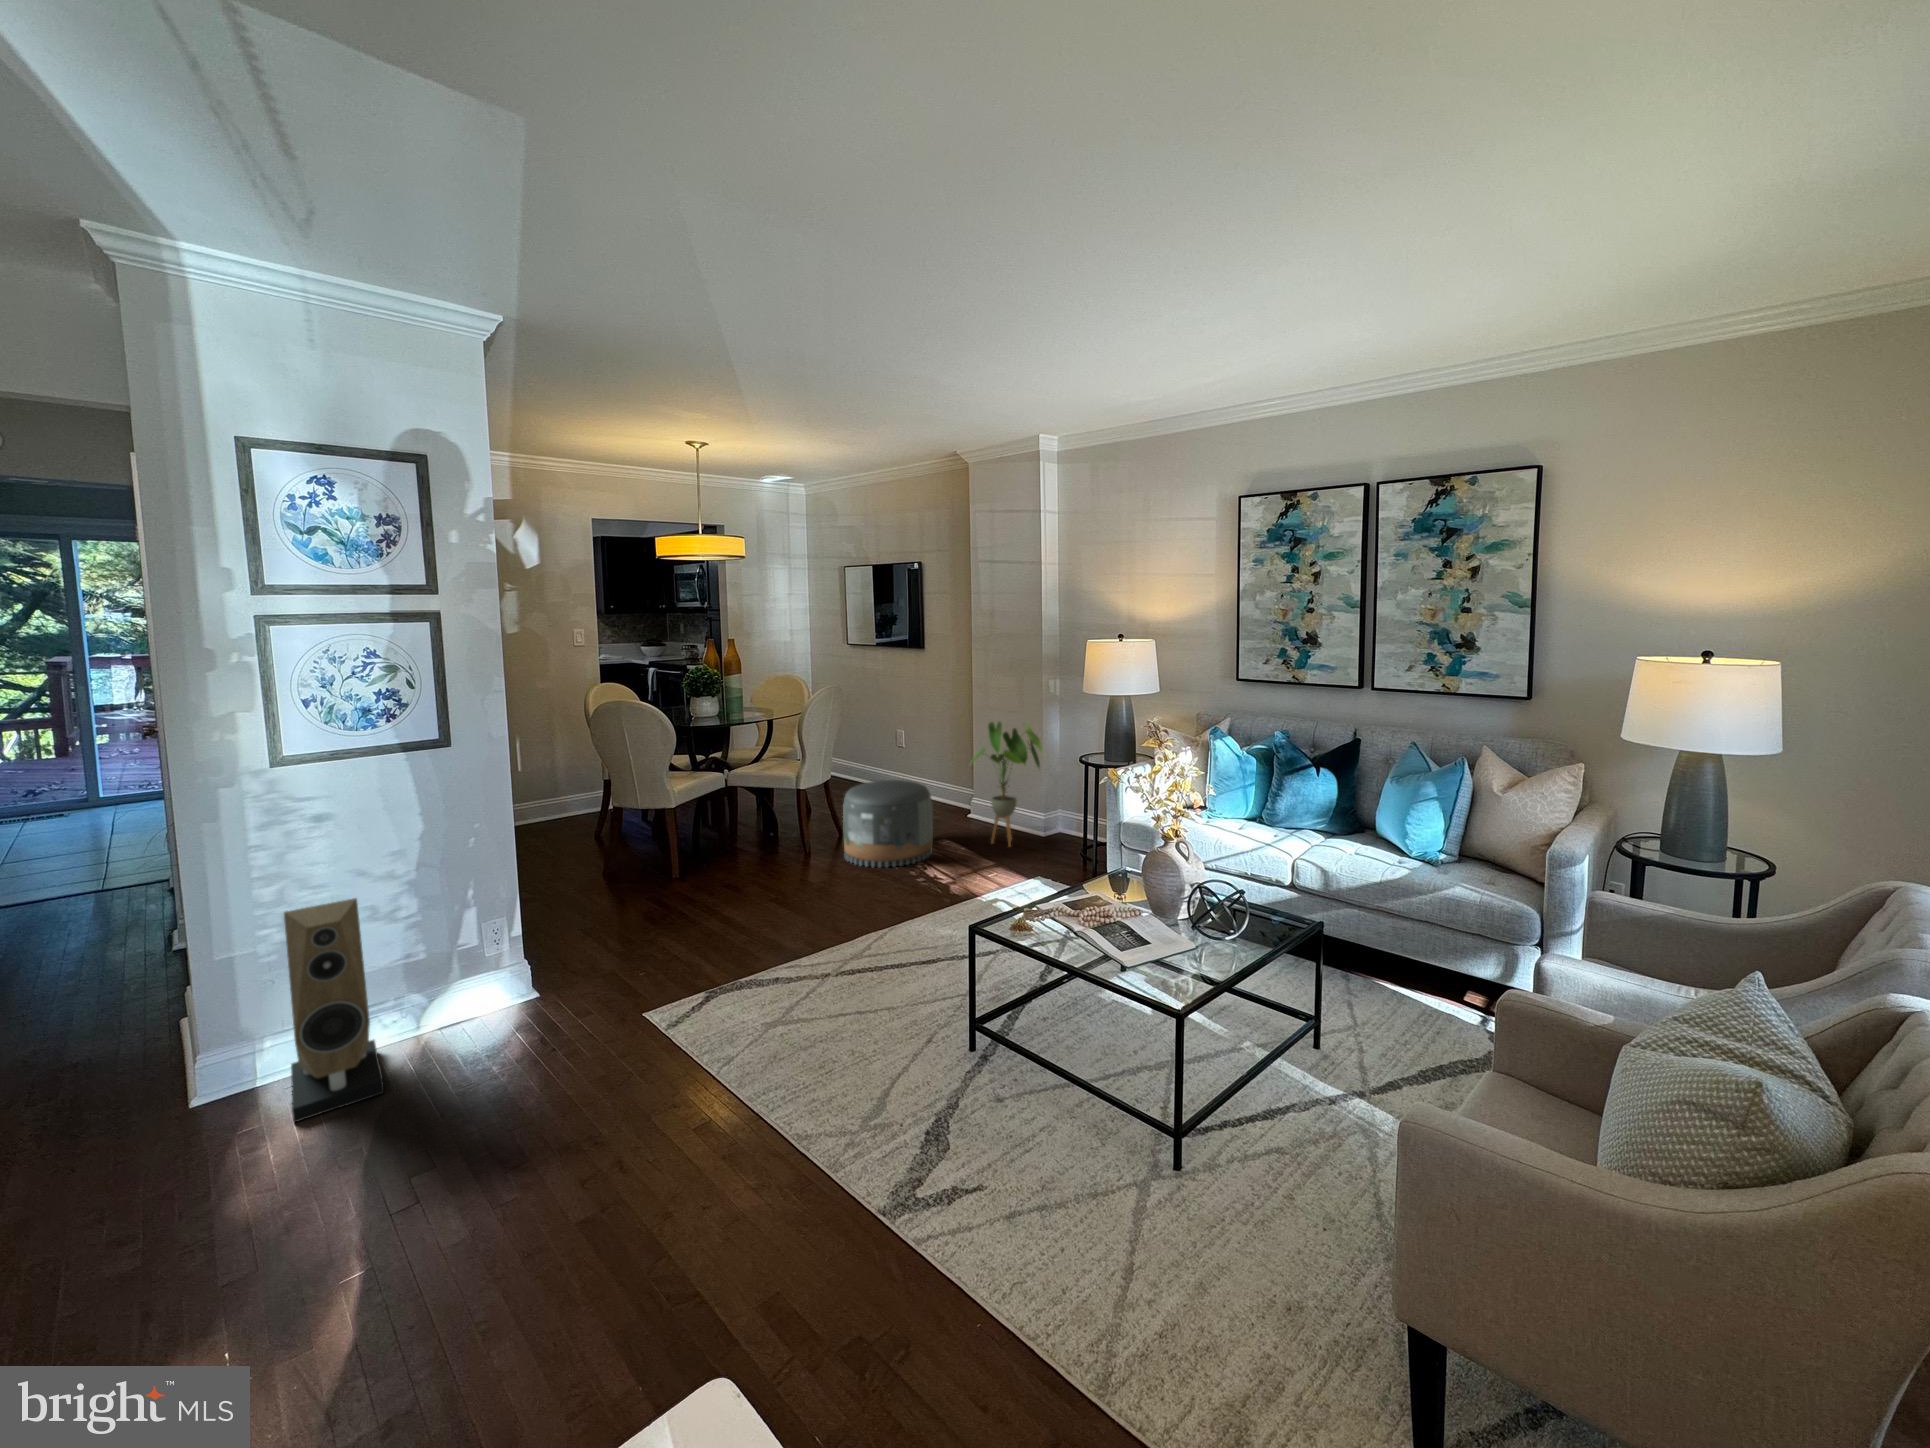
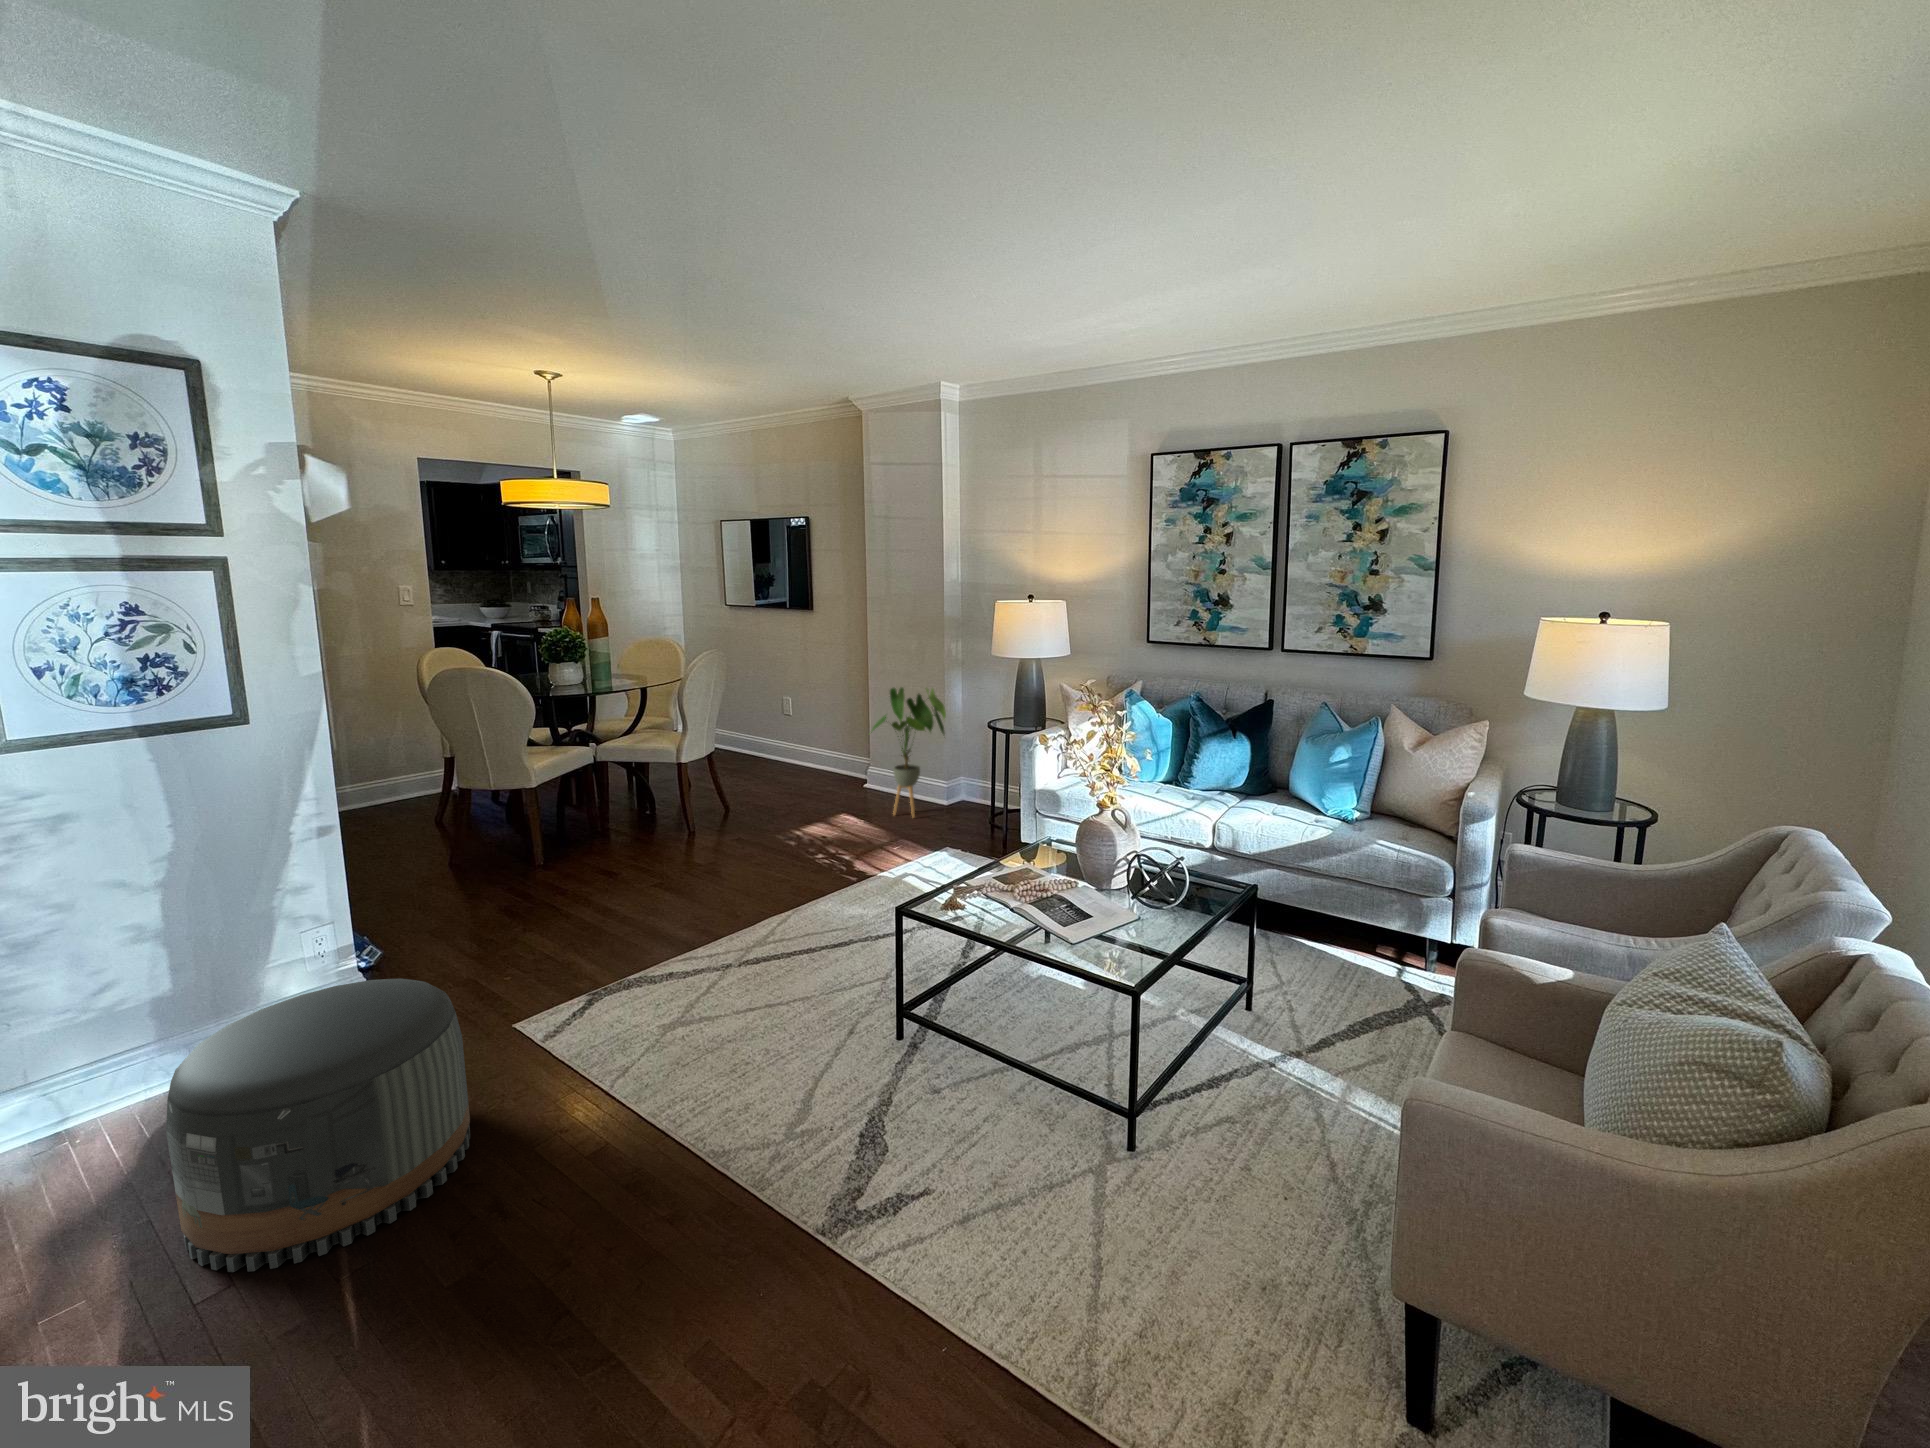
pouf: present [843,780,933,868] -> present [166,979,470,1272]
speaker: present [284,898,384,1122] -> none [17,915,177,1201]

